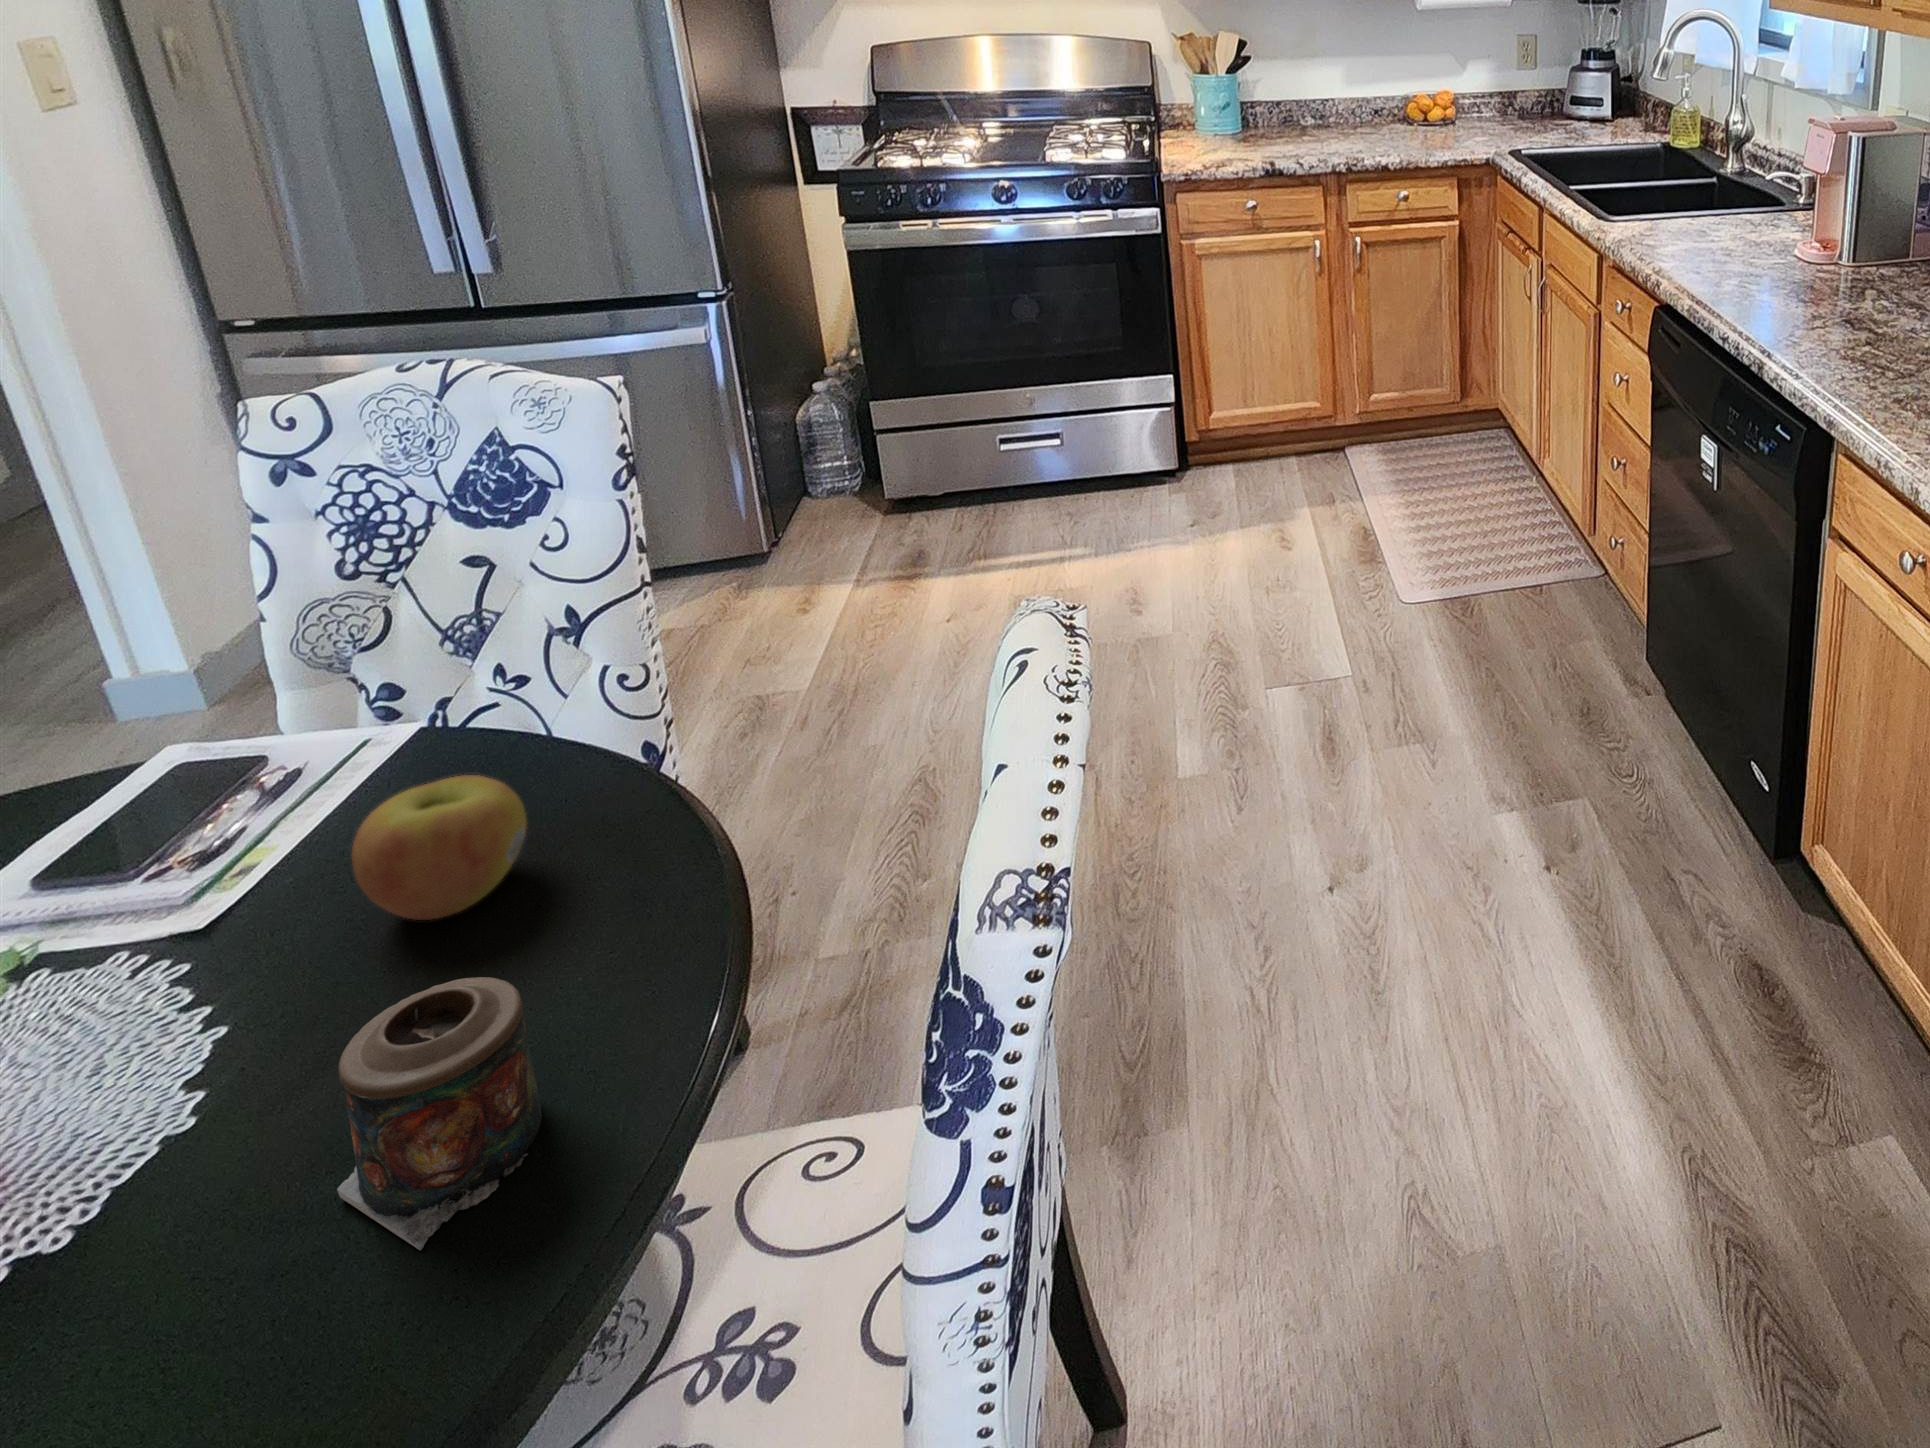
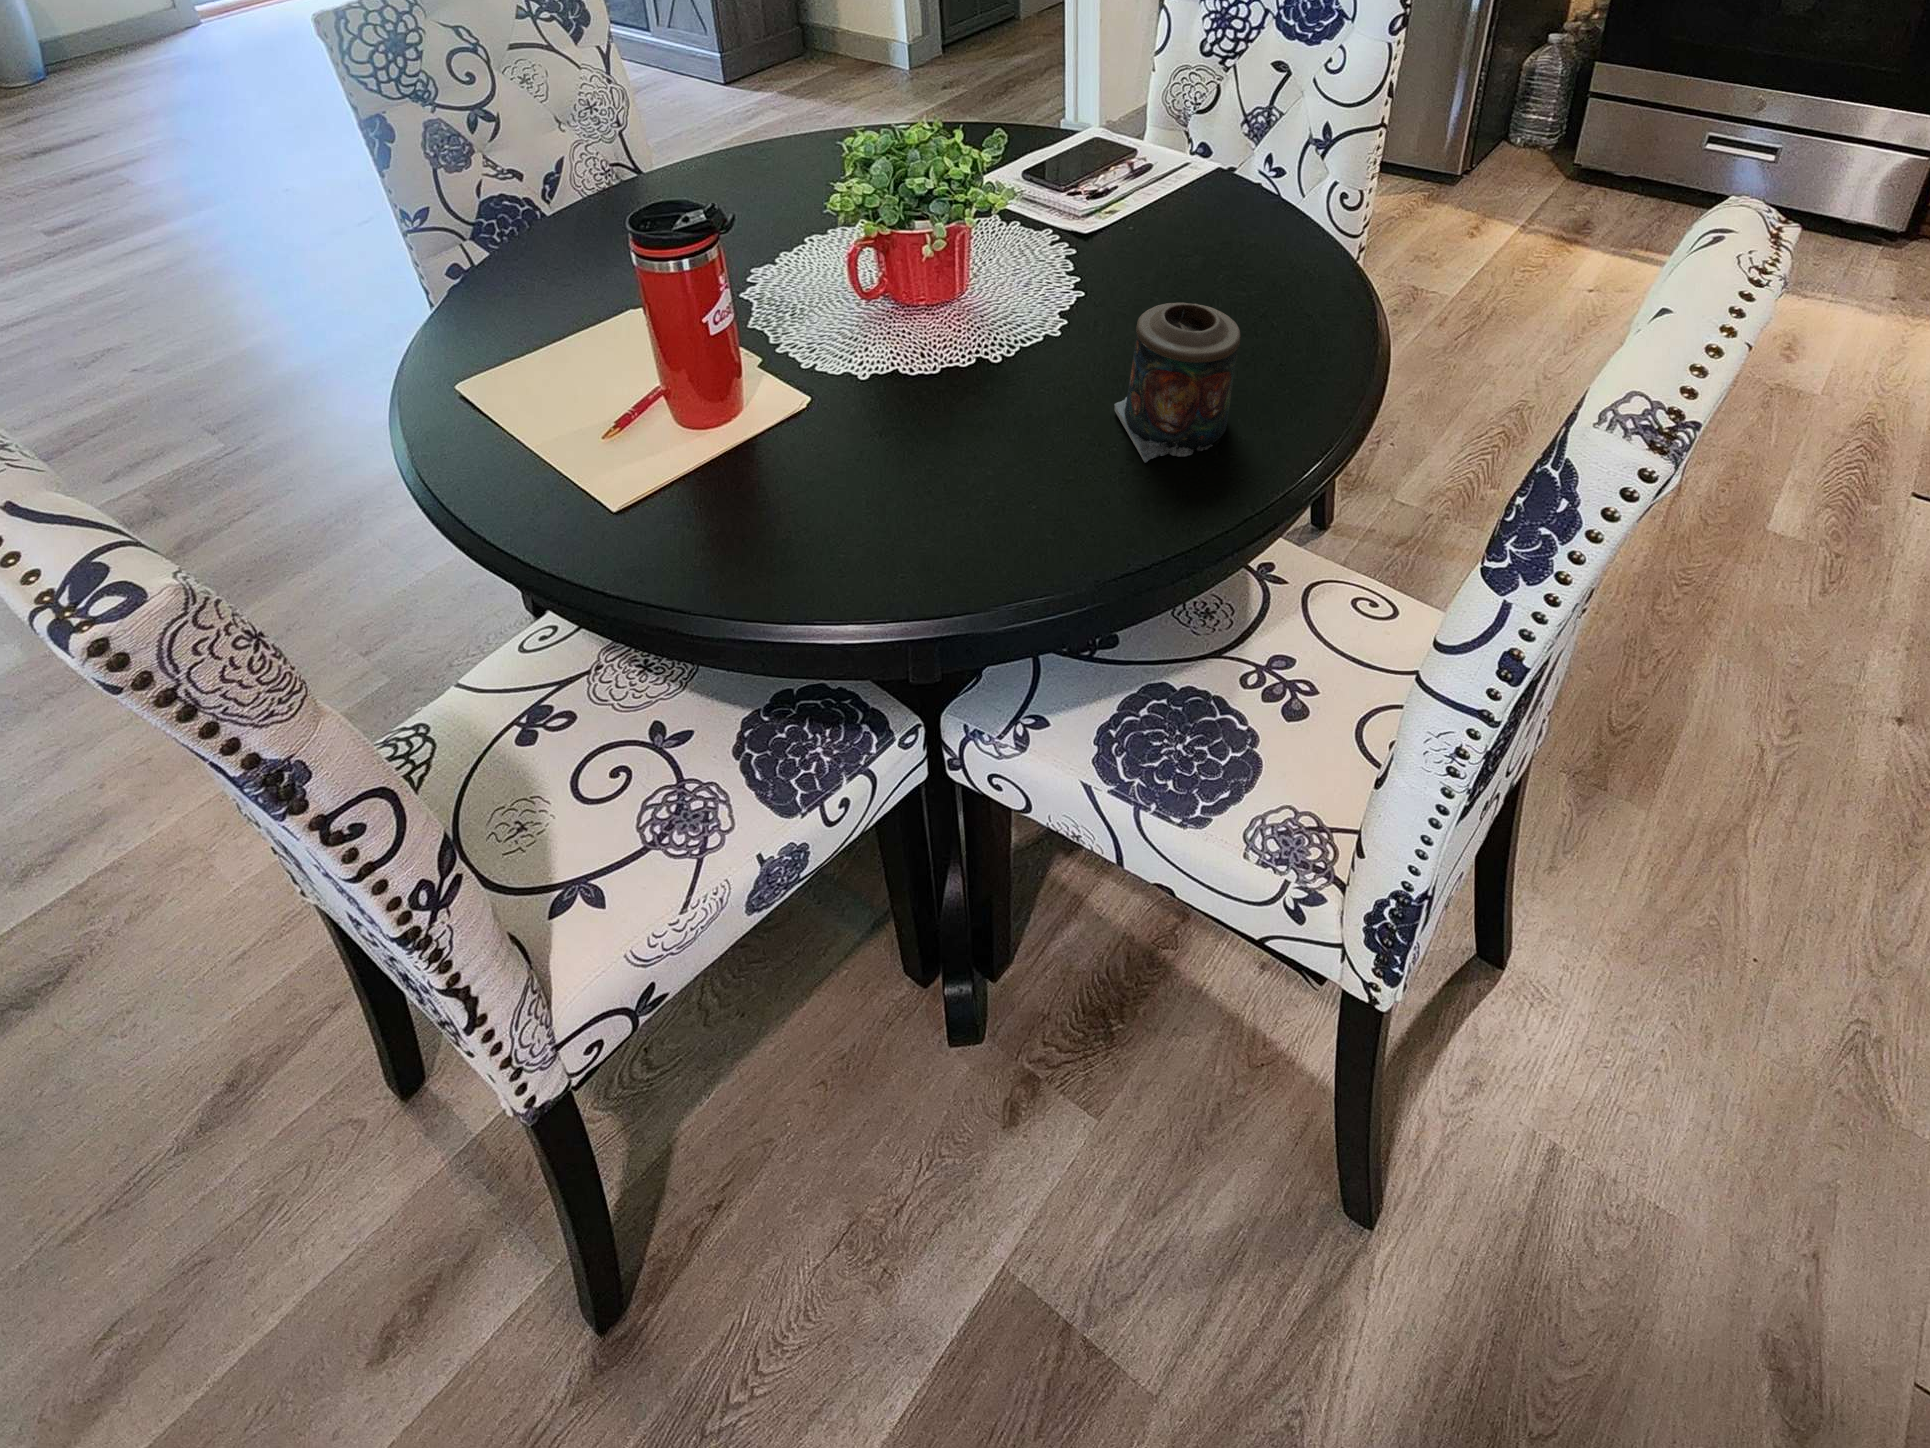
apple: present [352,775,527,920] -> none [1167,186,1269,286]

